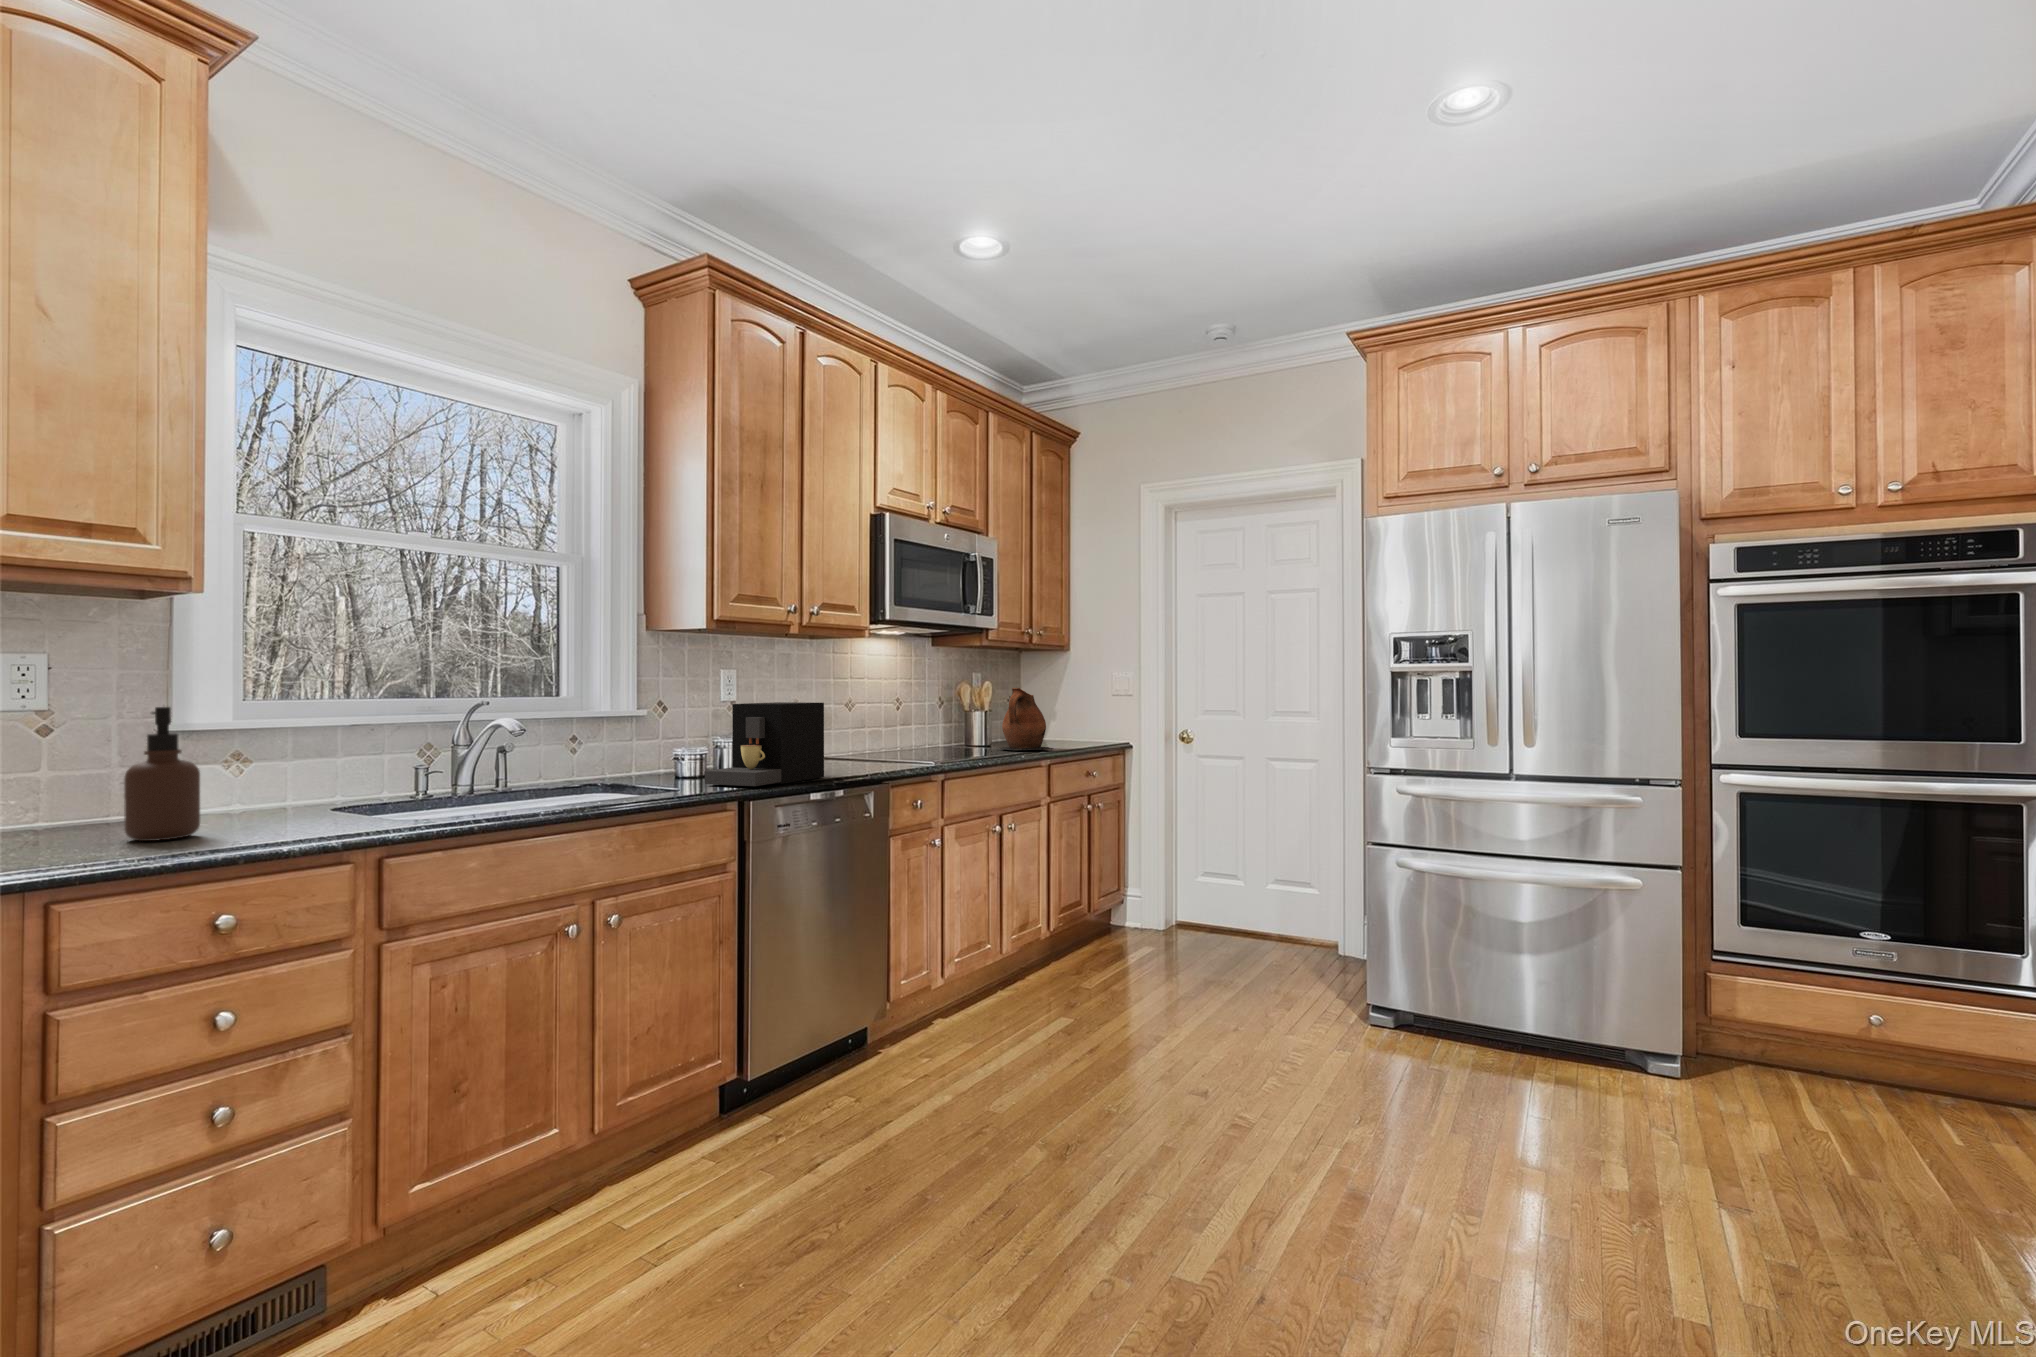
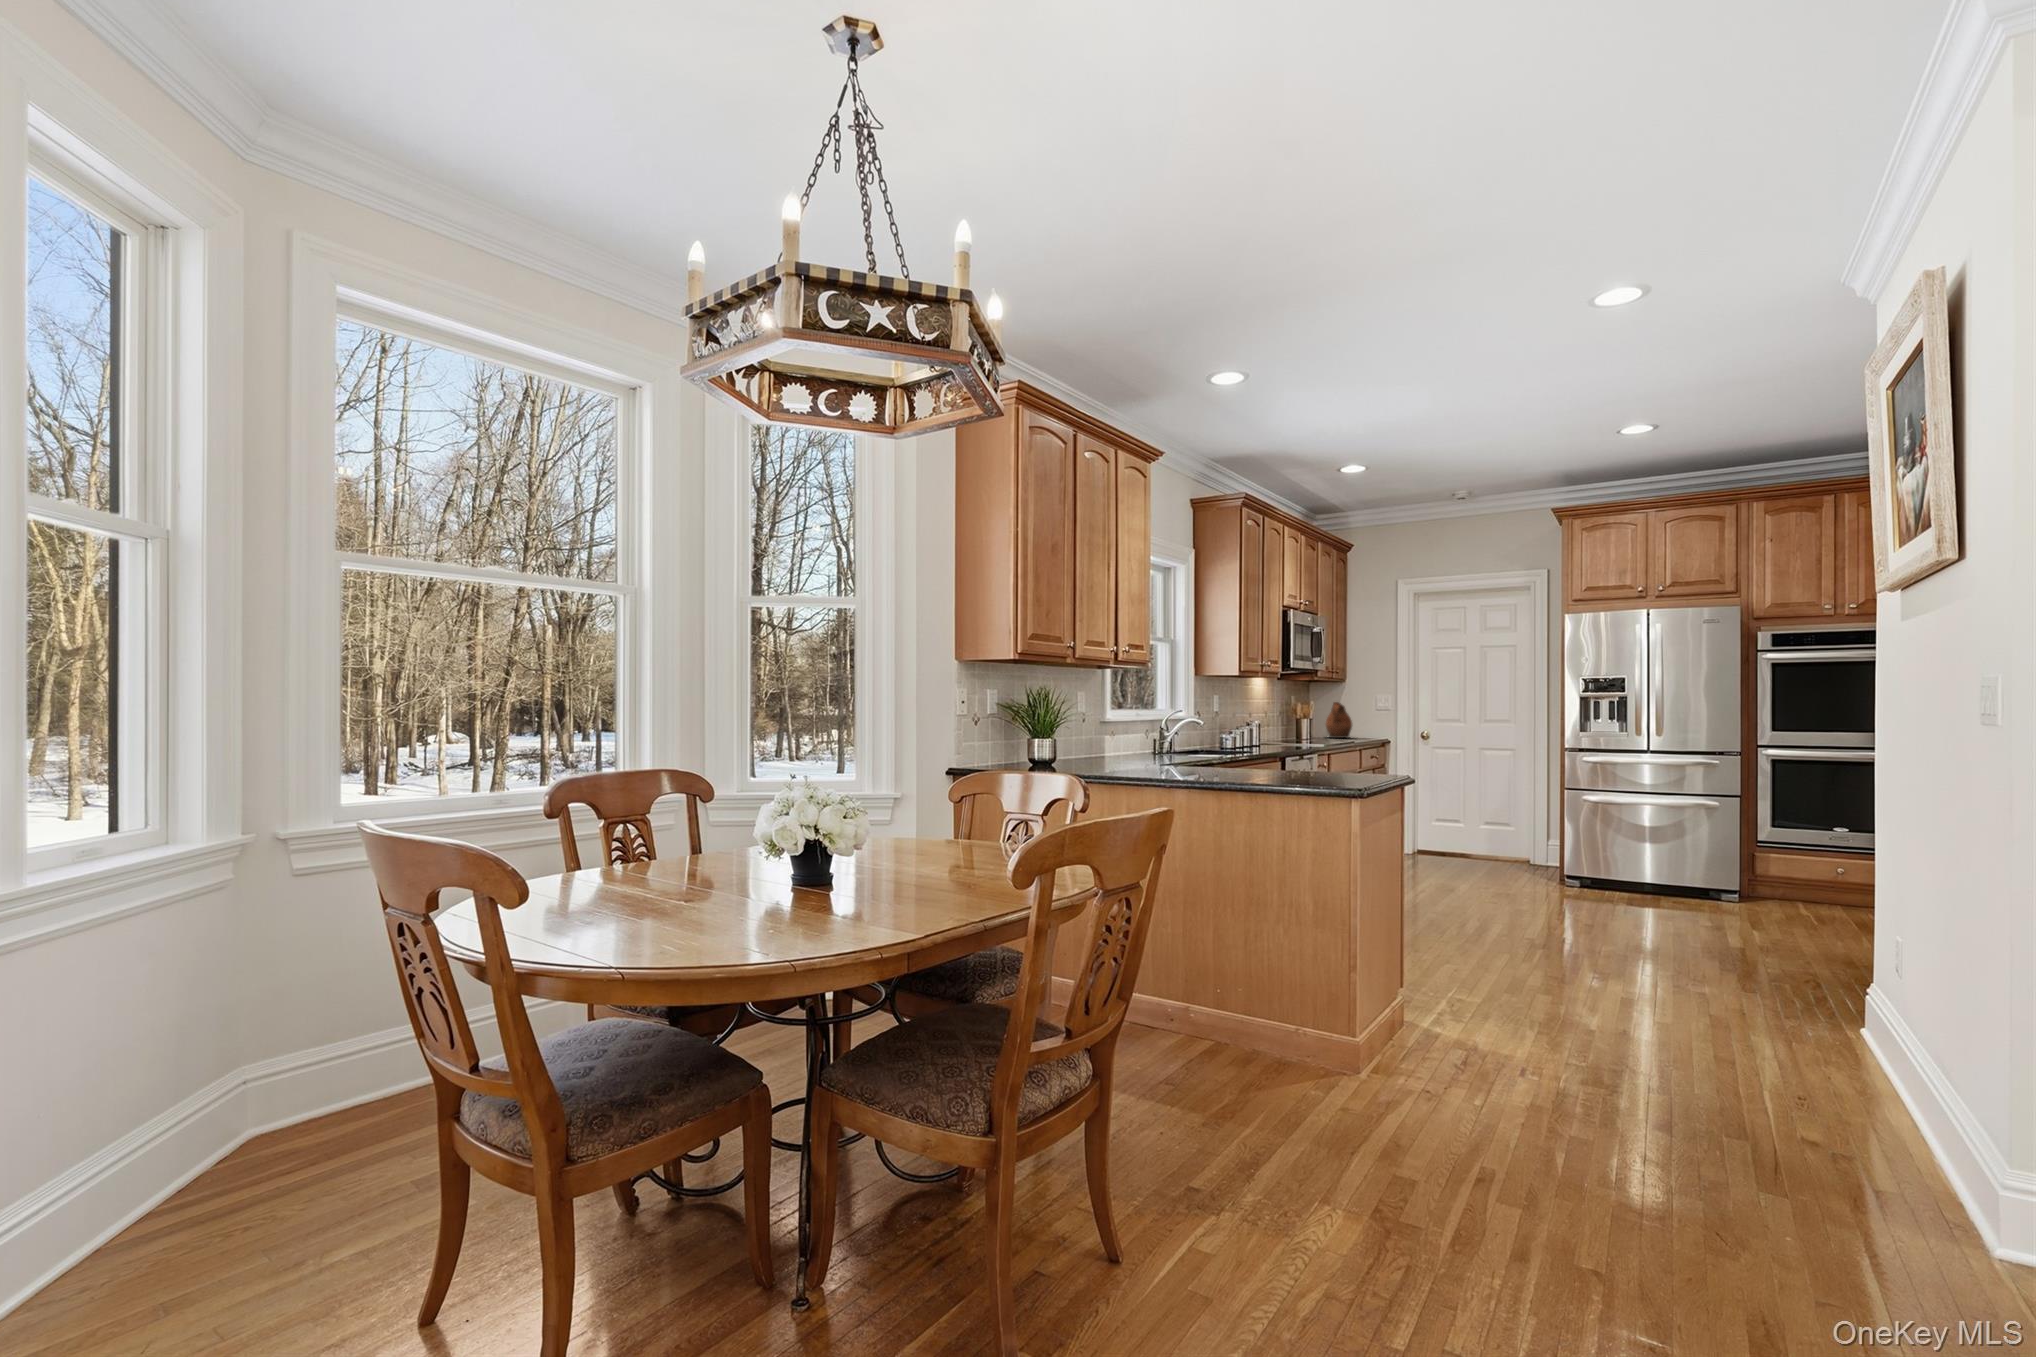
coffee maker: present [705,702,824,786] -> none [1253,710,1293,749]
soap dispenser: present [124,707,200,841] -> none [1137,711,1158,760]

